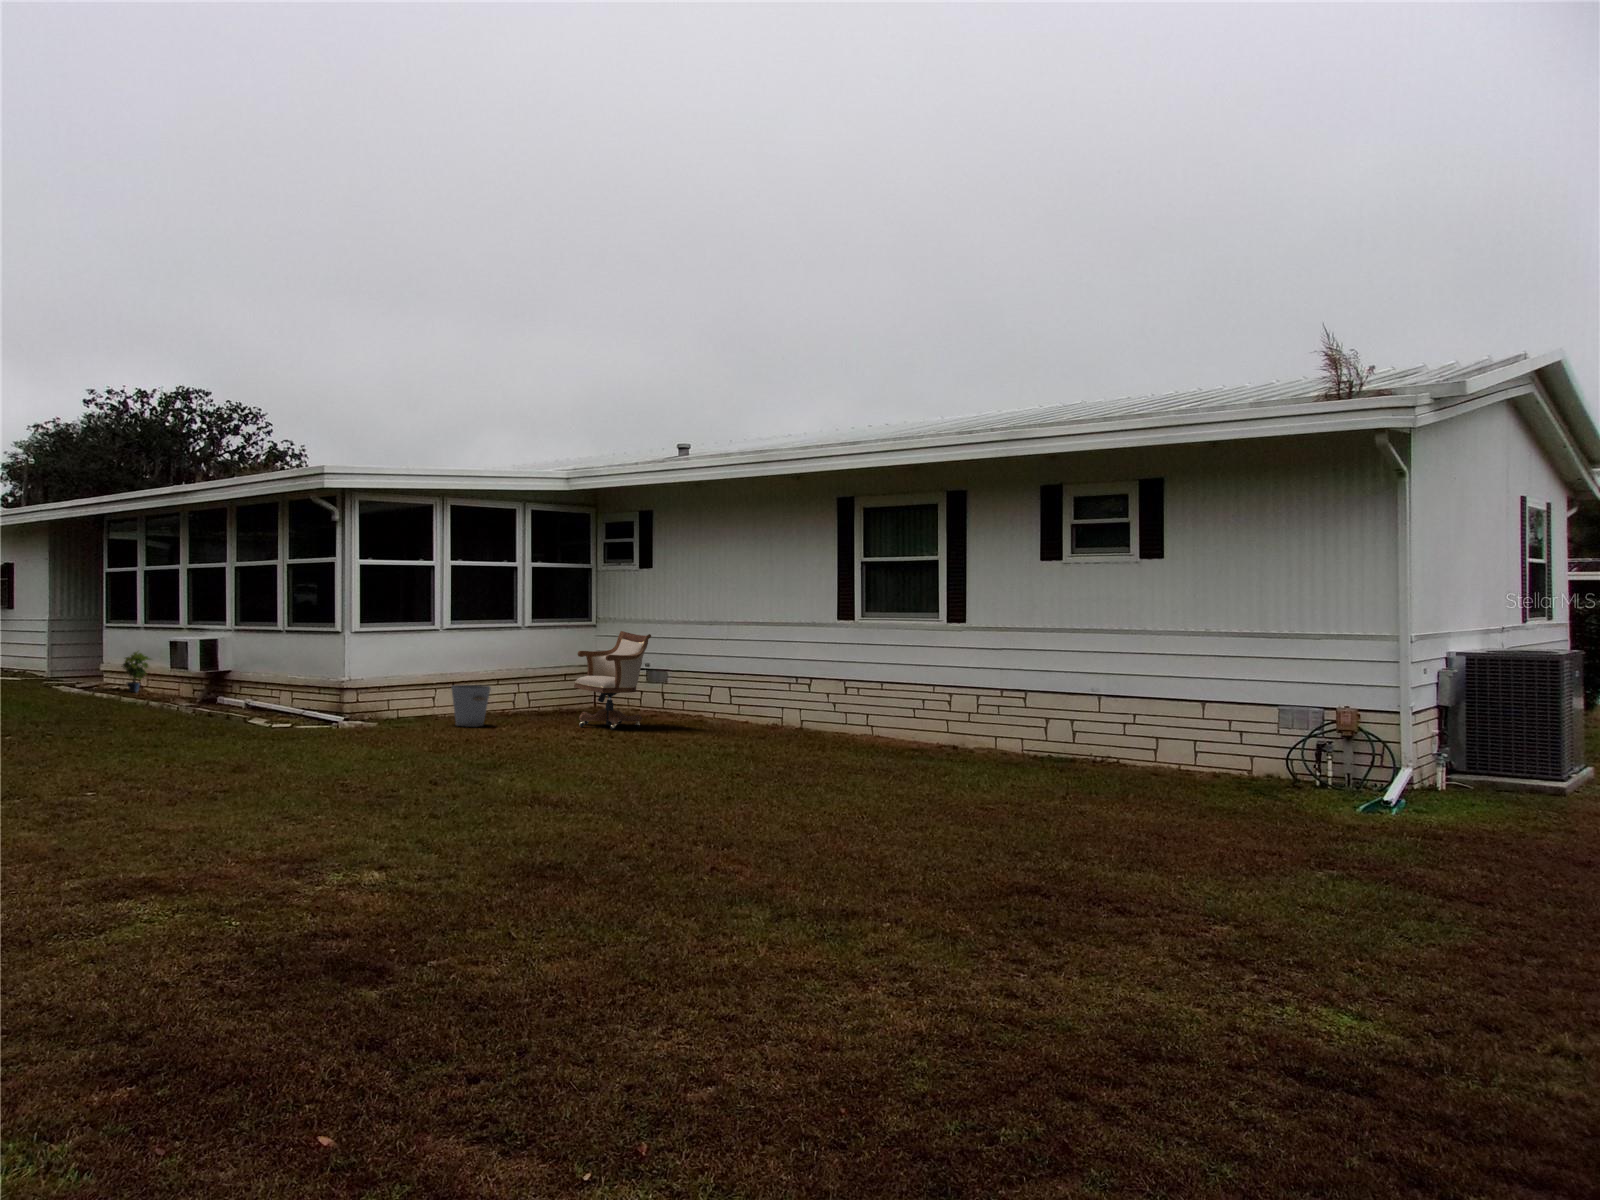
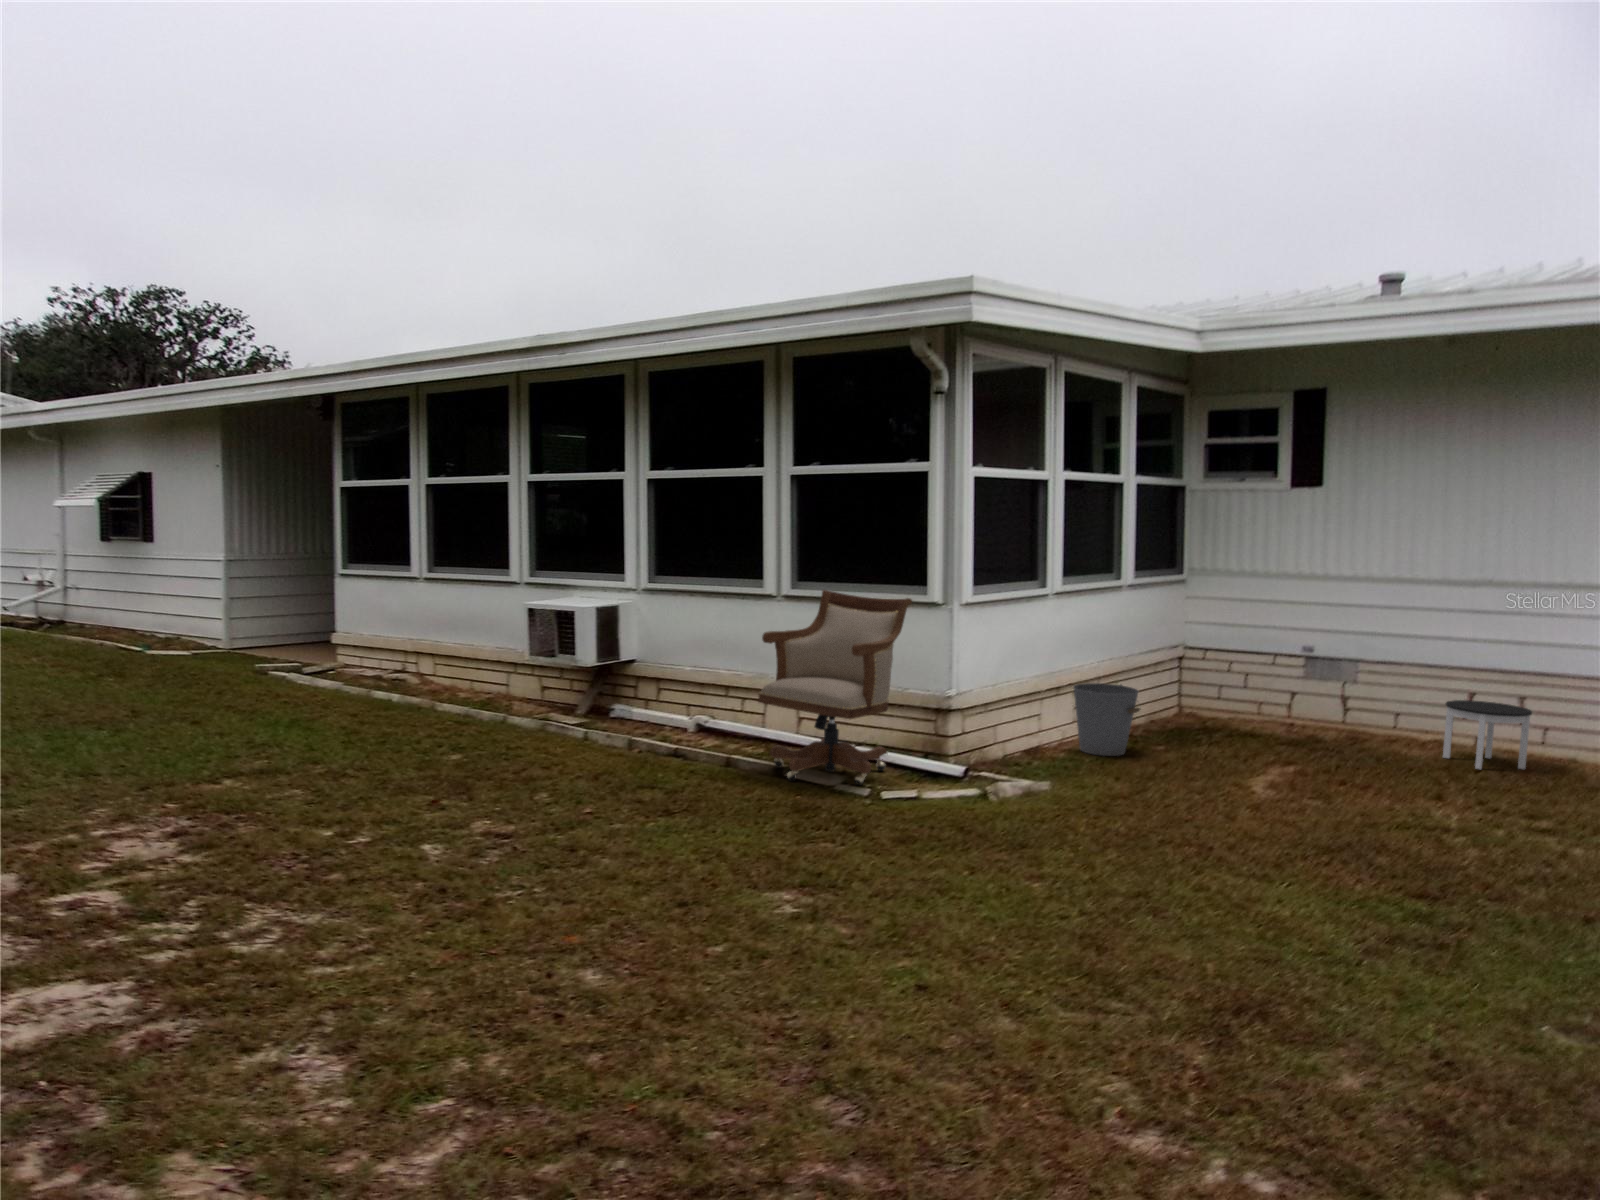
chair: present [574,631,651,730] -> present [758,590,912,785]
potted plant: present [121,651,151,692] -> none [397,621,446,686]
round table: none [671,700,717,740] -> present [1443,700,1532,770]

